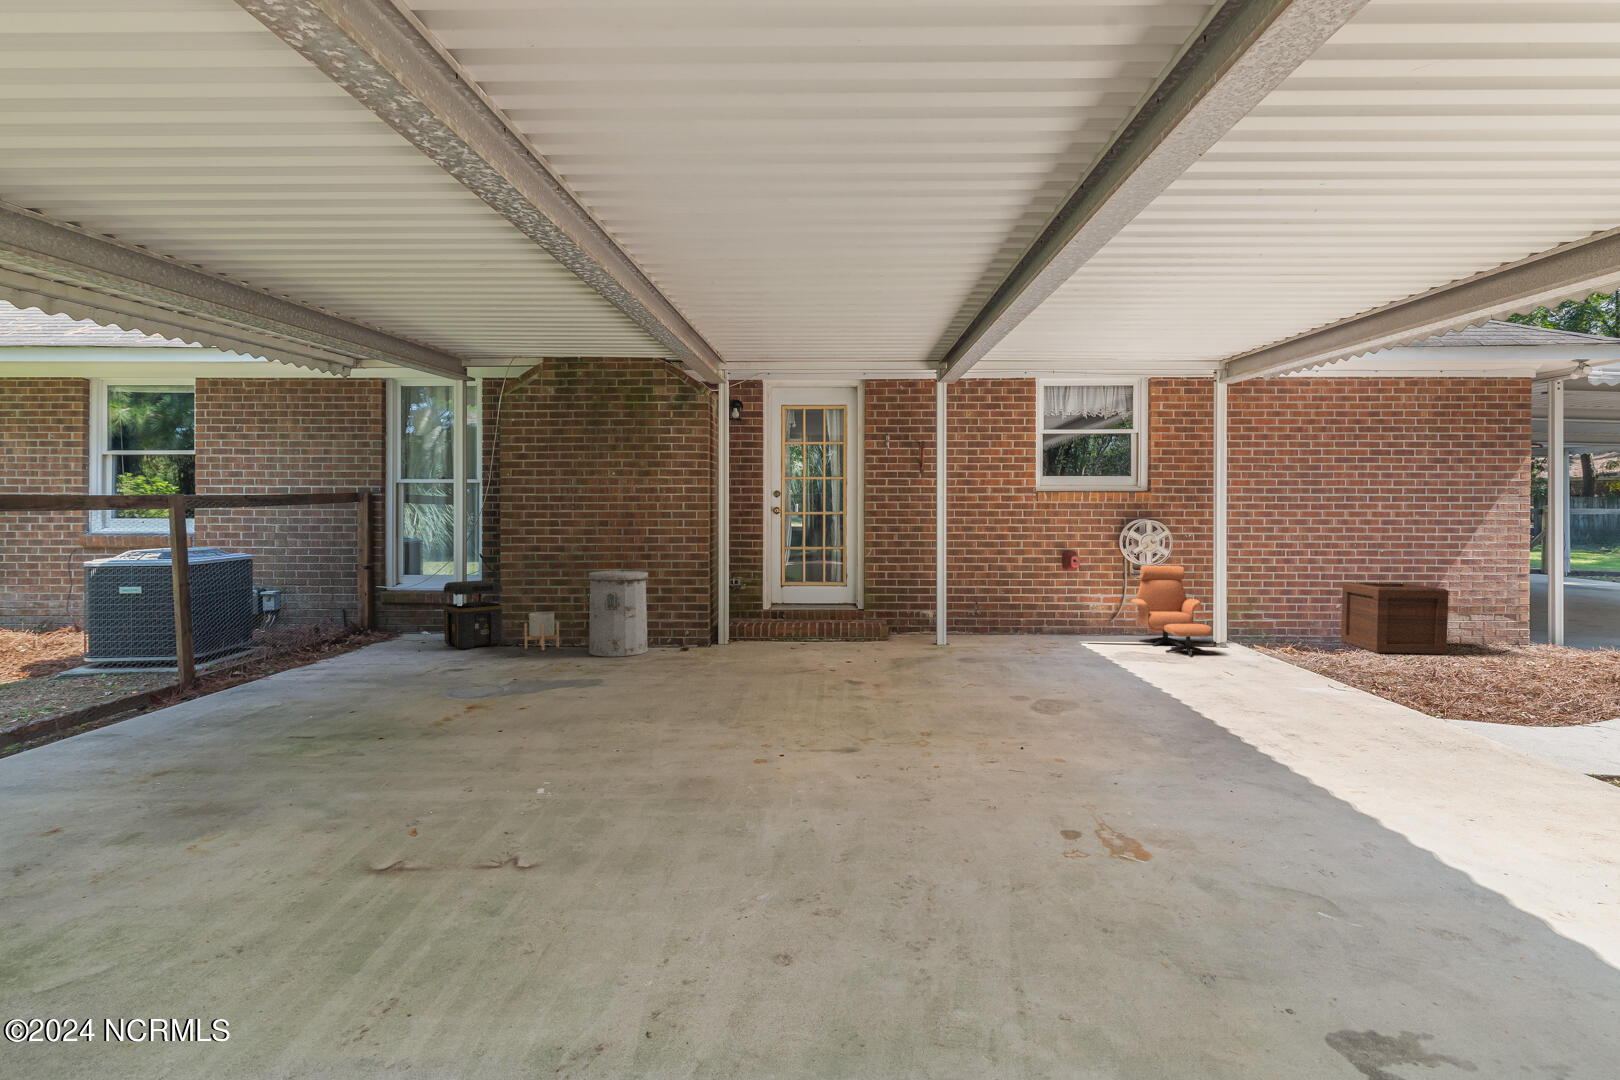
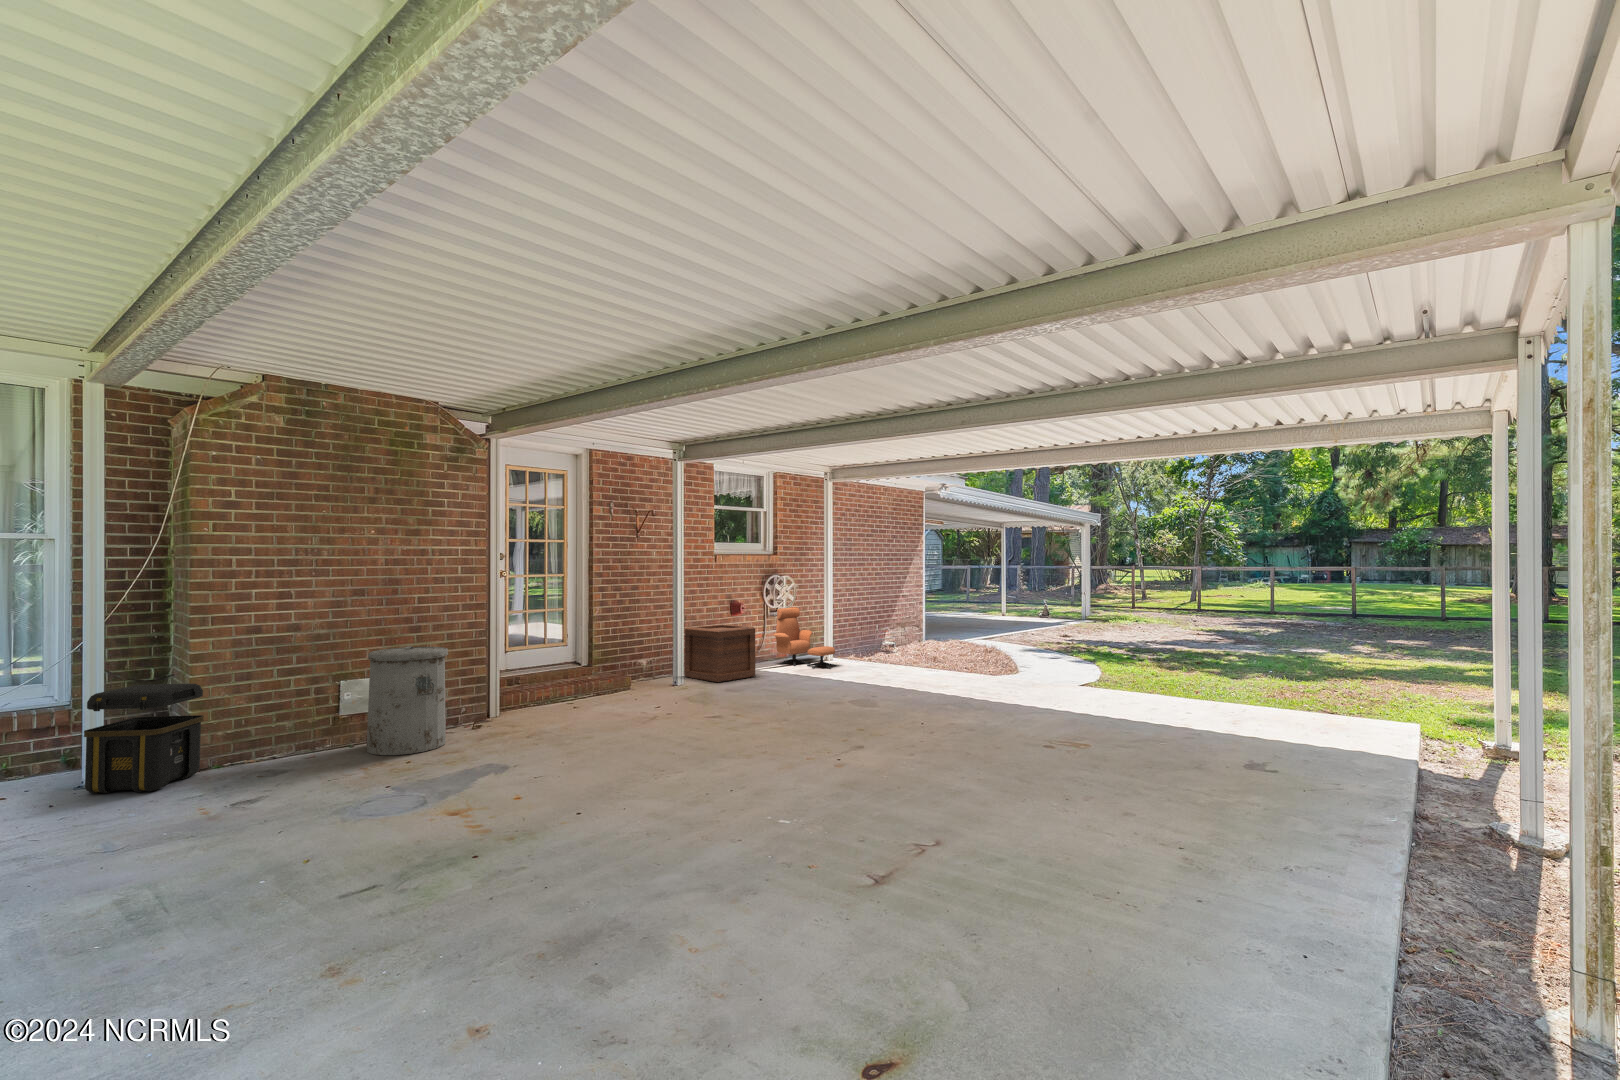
wooden crate: present [1341,583,1449,654] -> present [685,624,755,682]
planter: present [524,612,559,650] -> none [259,714,304,770]

